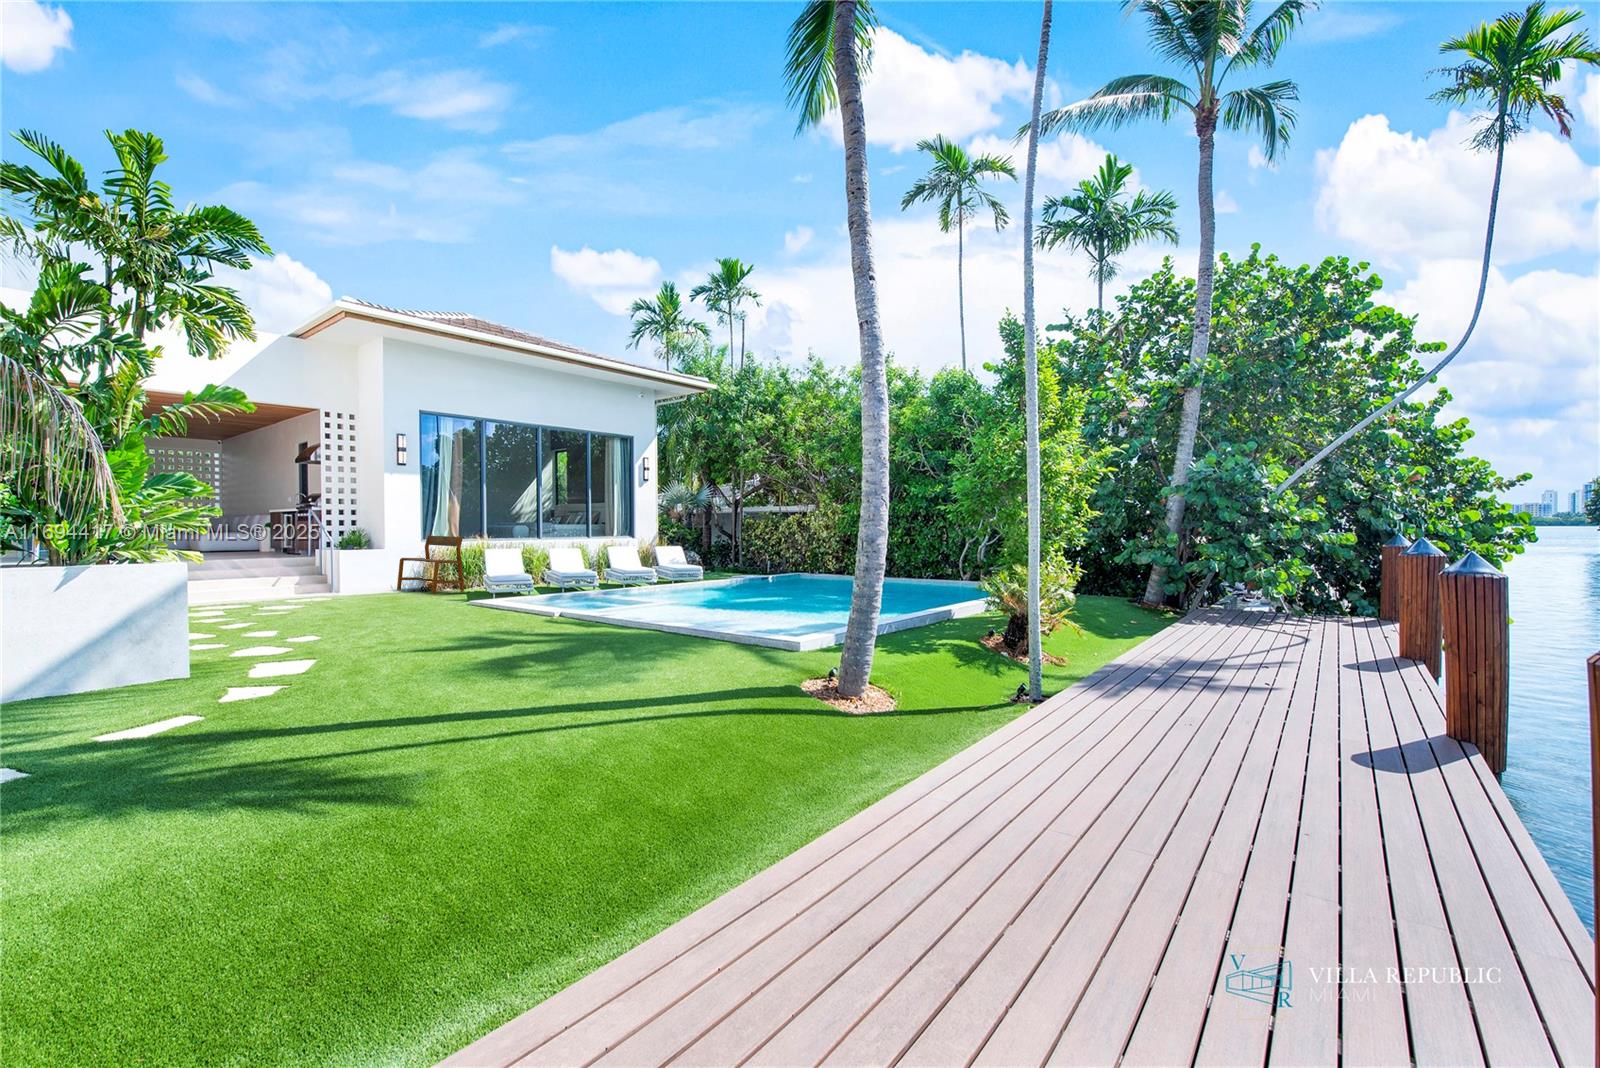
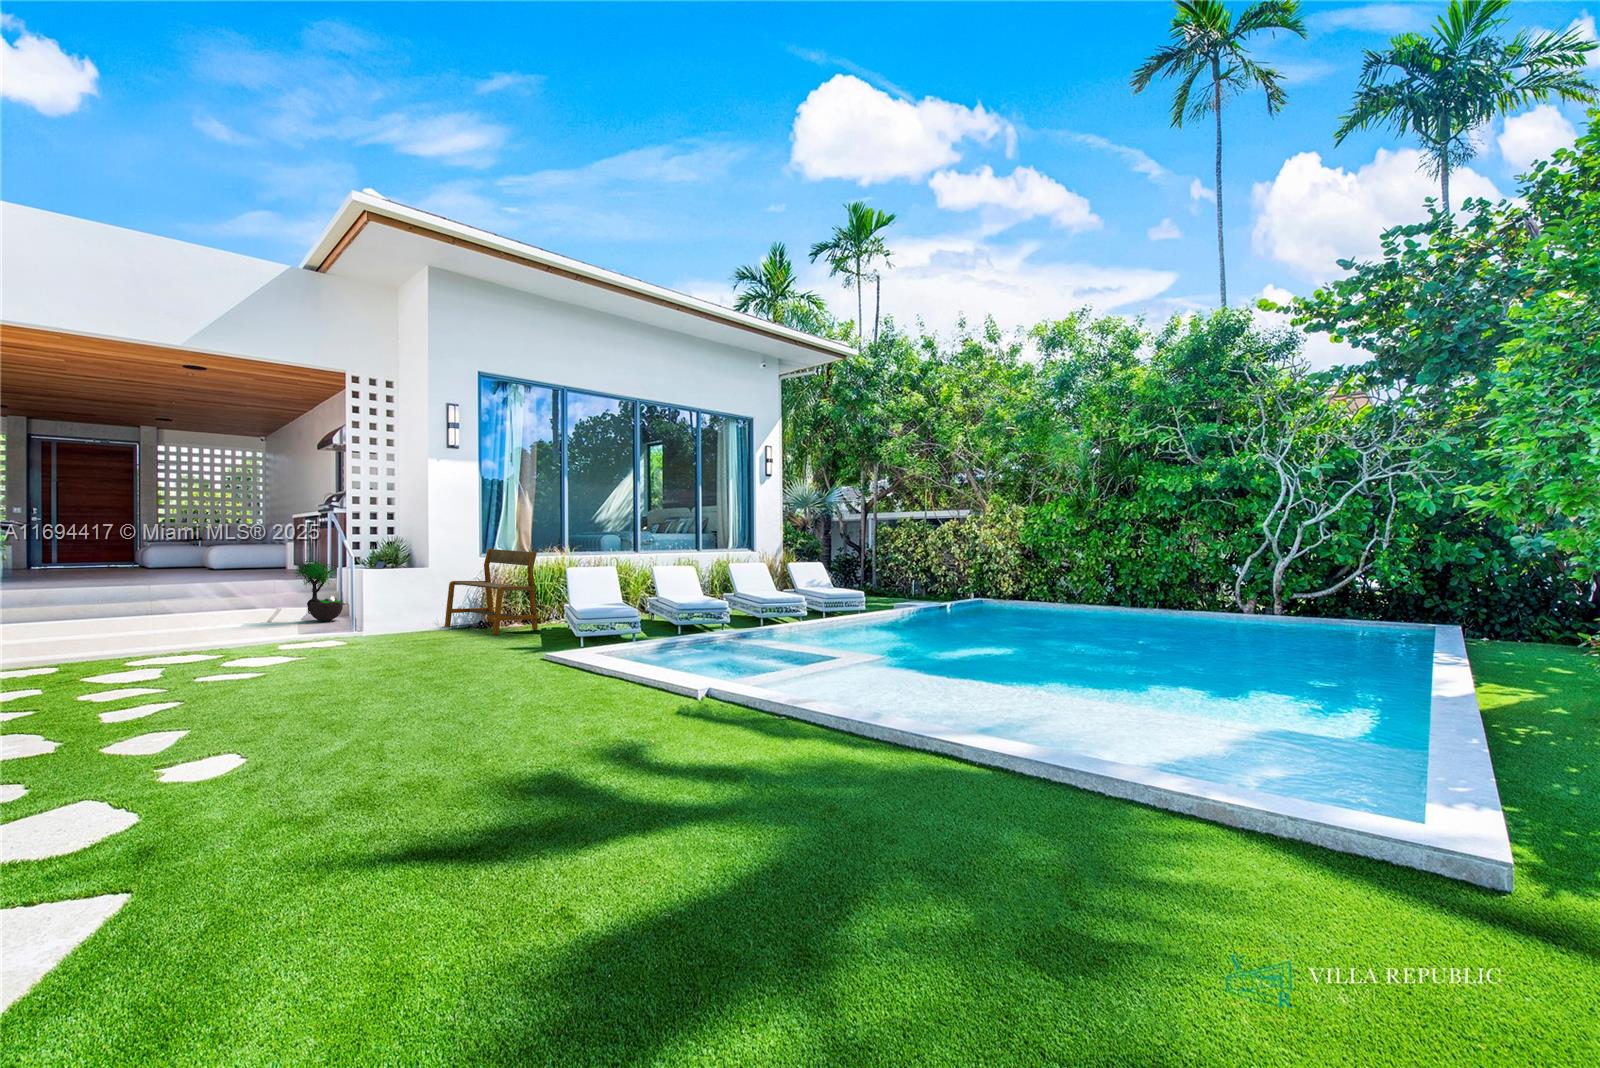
potted tree: none [286,540,321,587] -> present [296,560,343,621]

